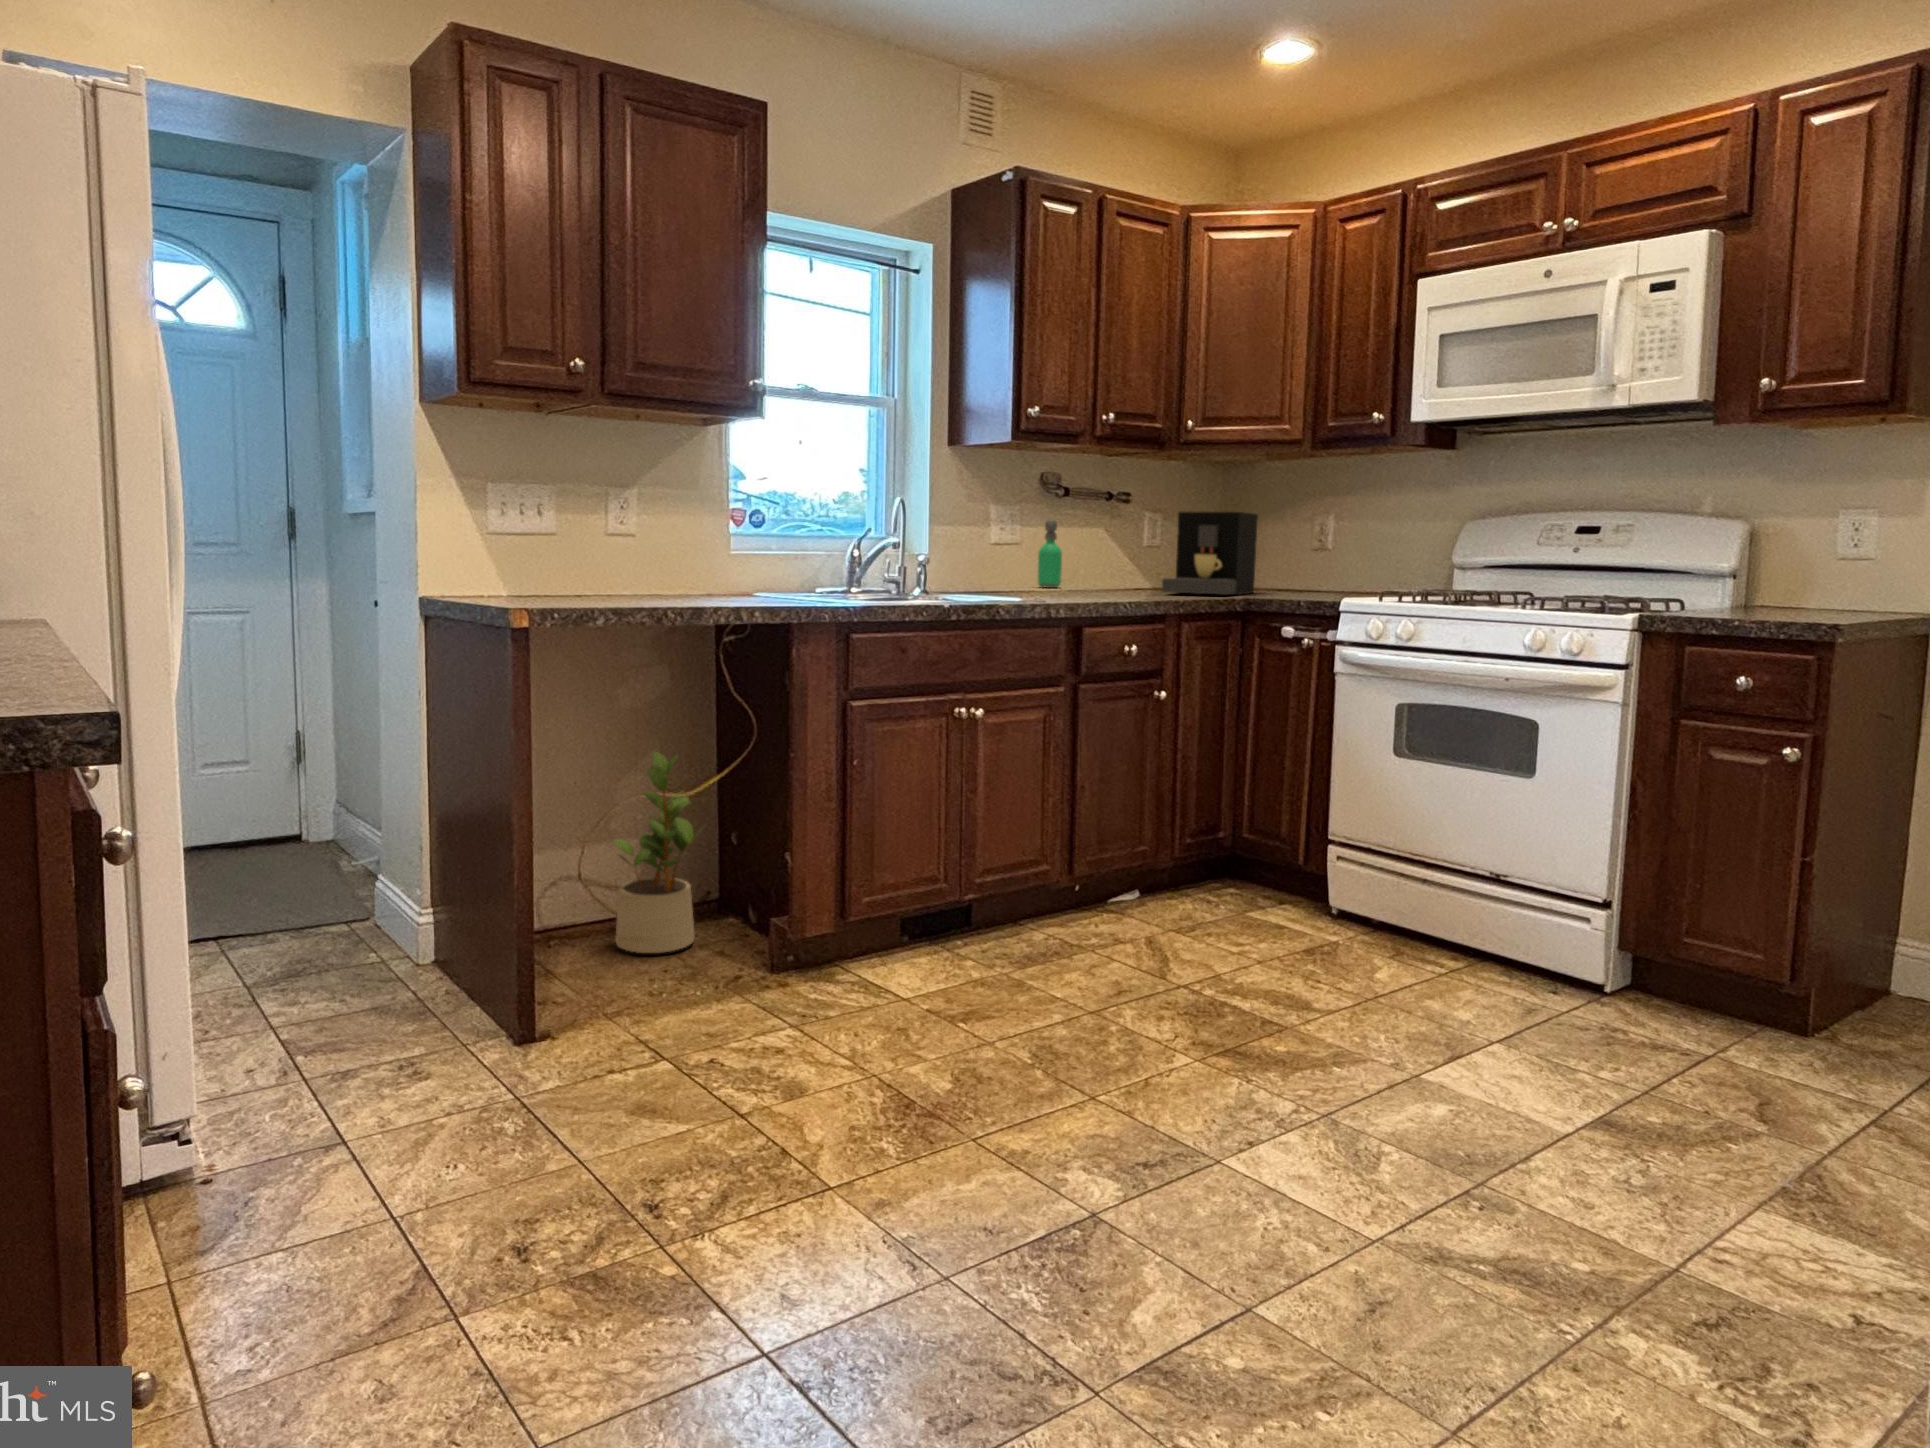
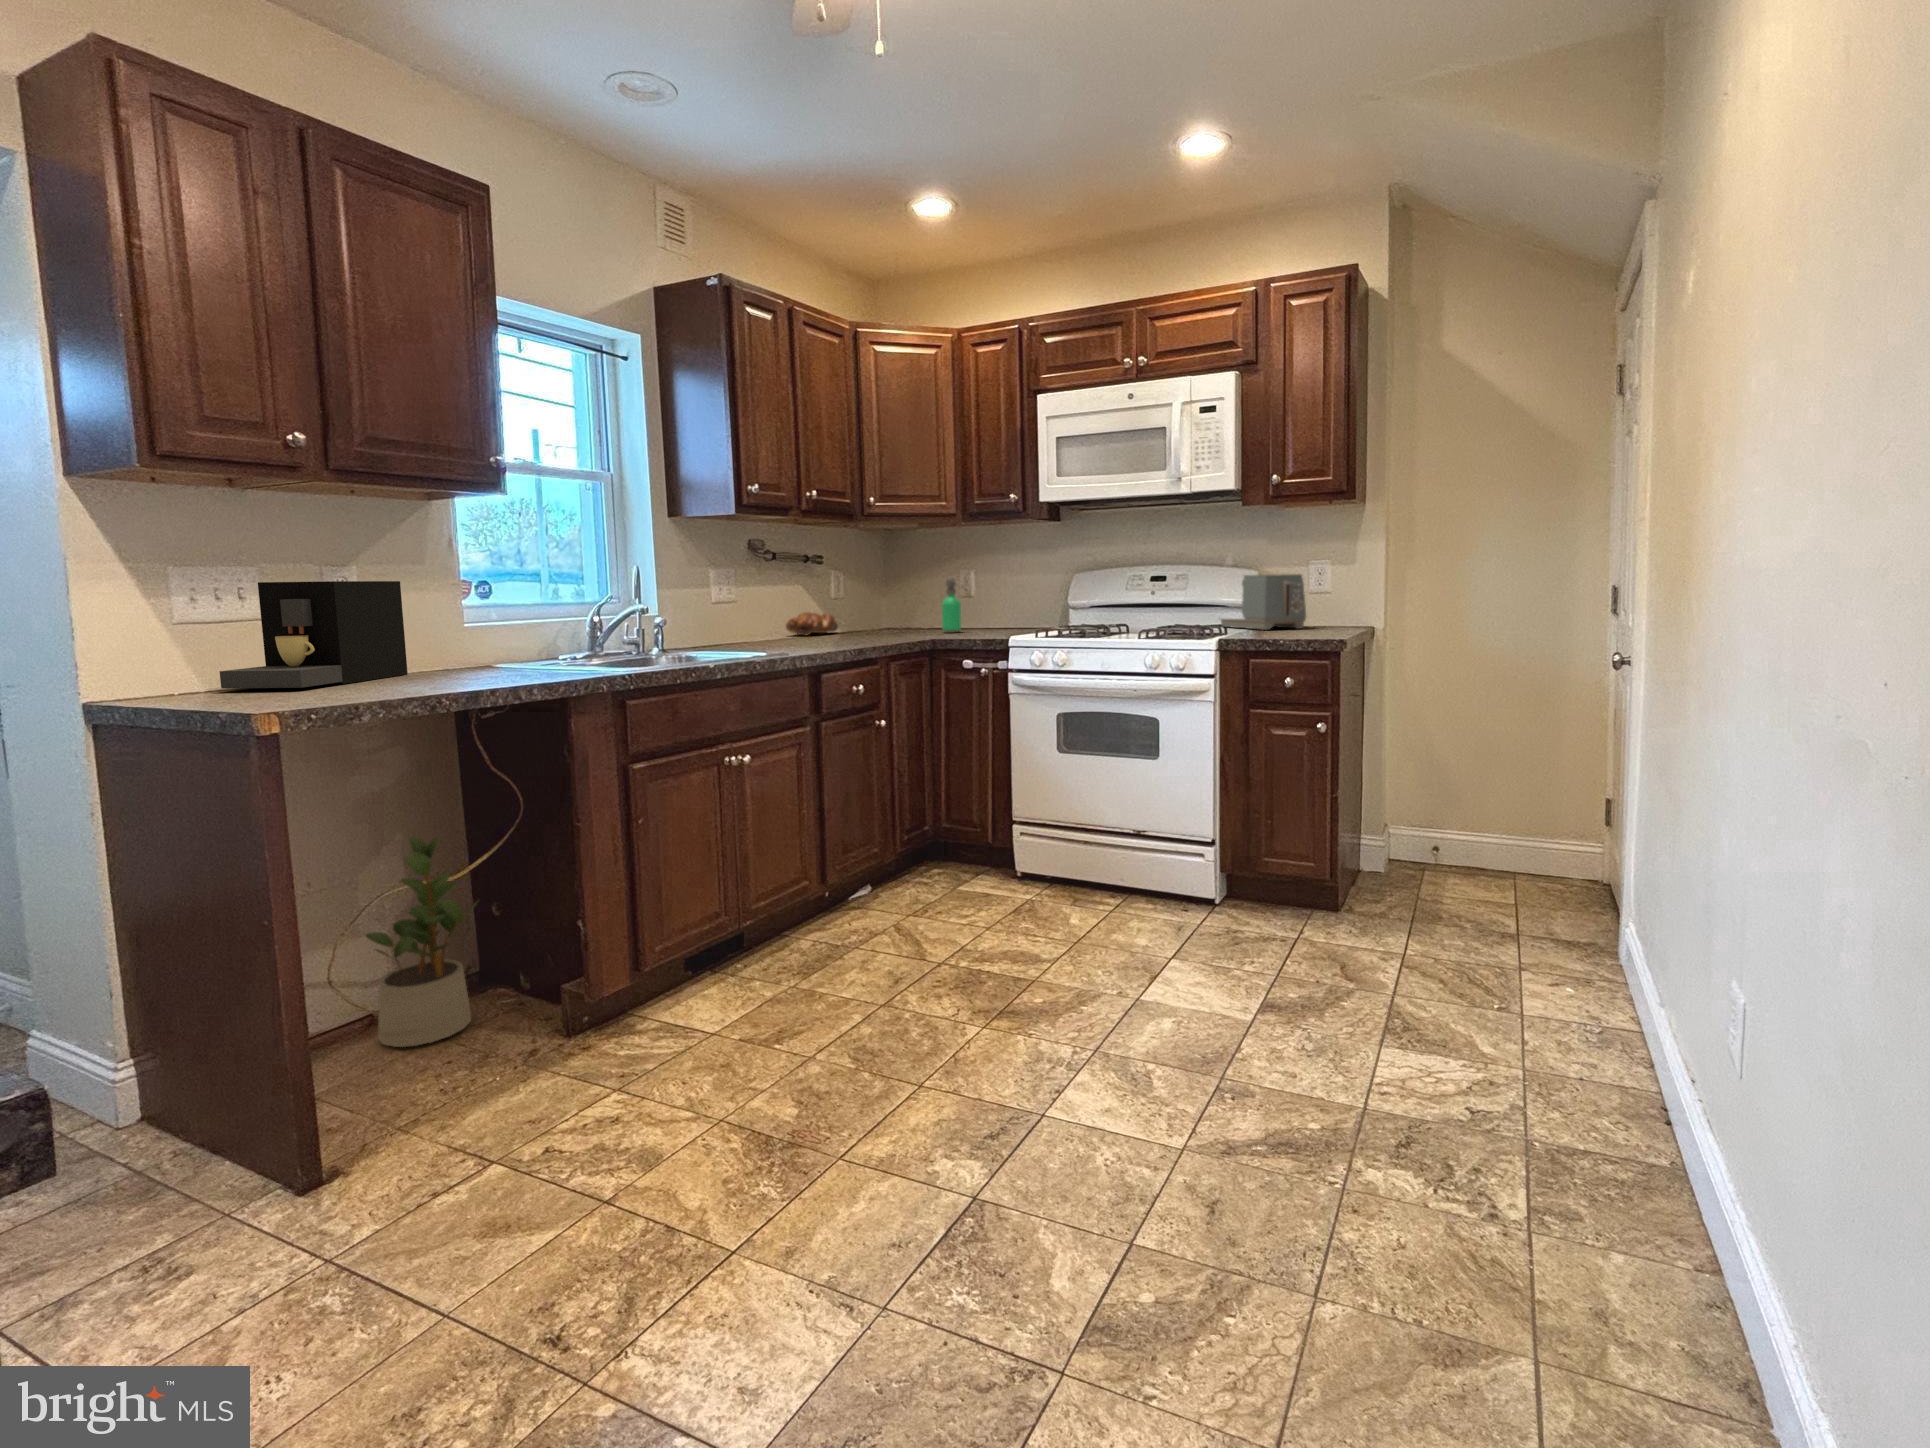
coffee maker: present [1162,512,1258,595] -> present [220,581,408,689]
soap dispenser: present [1038,519,1062,588] -> present [942,577,961,633]
toaster: none [1687,525,1832,609] -> present [1221,574,1306,630]
bread loaf: none [1078,559,1144,587] -> present [786,612,838,636]

